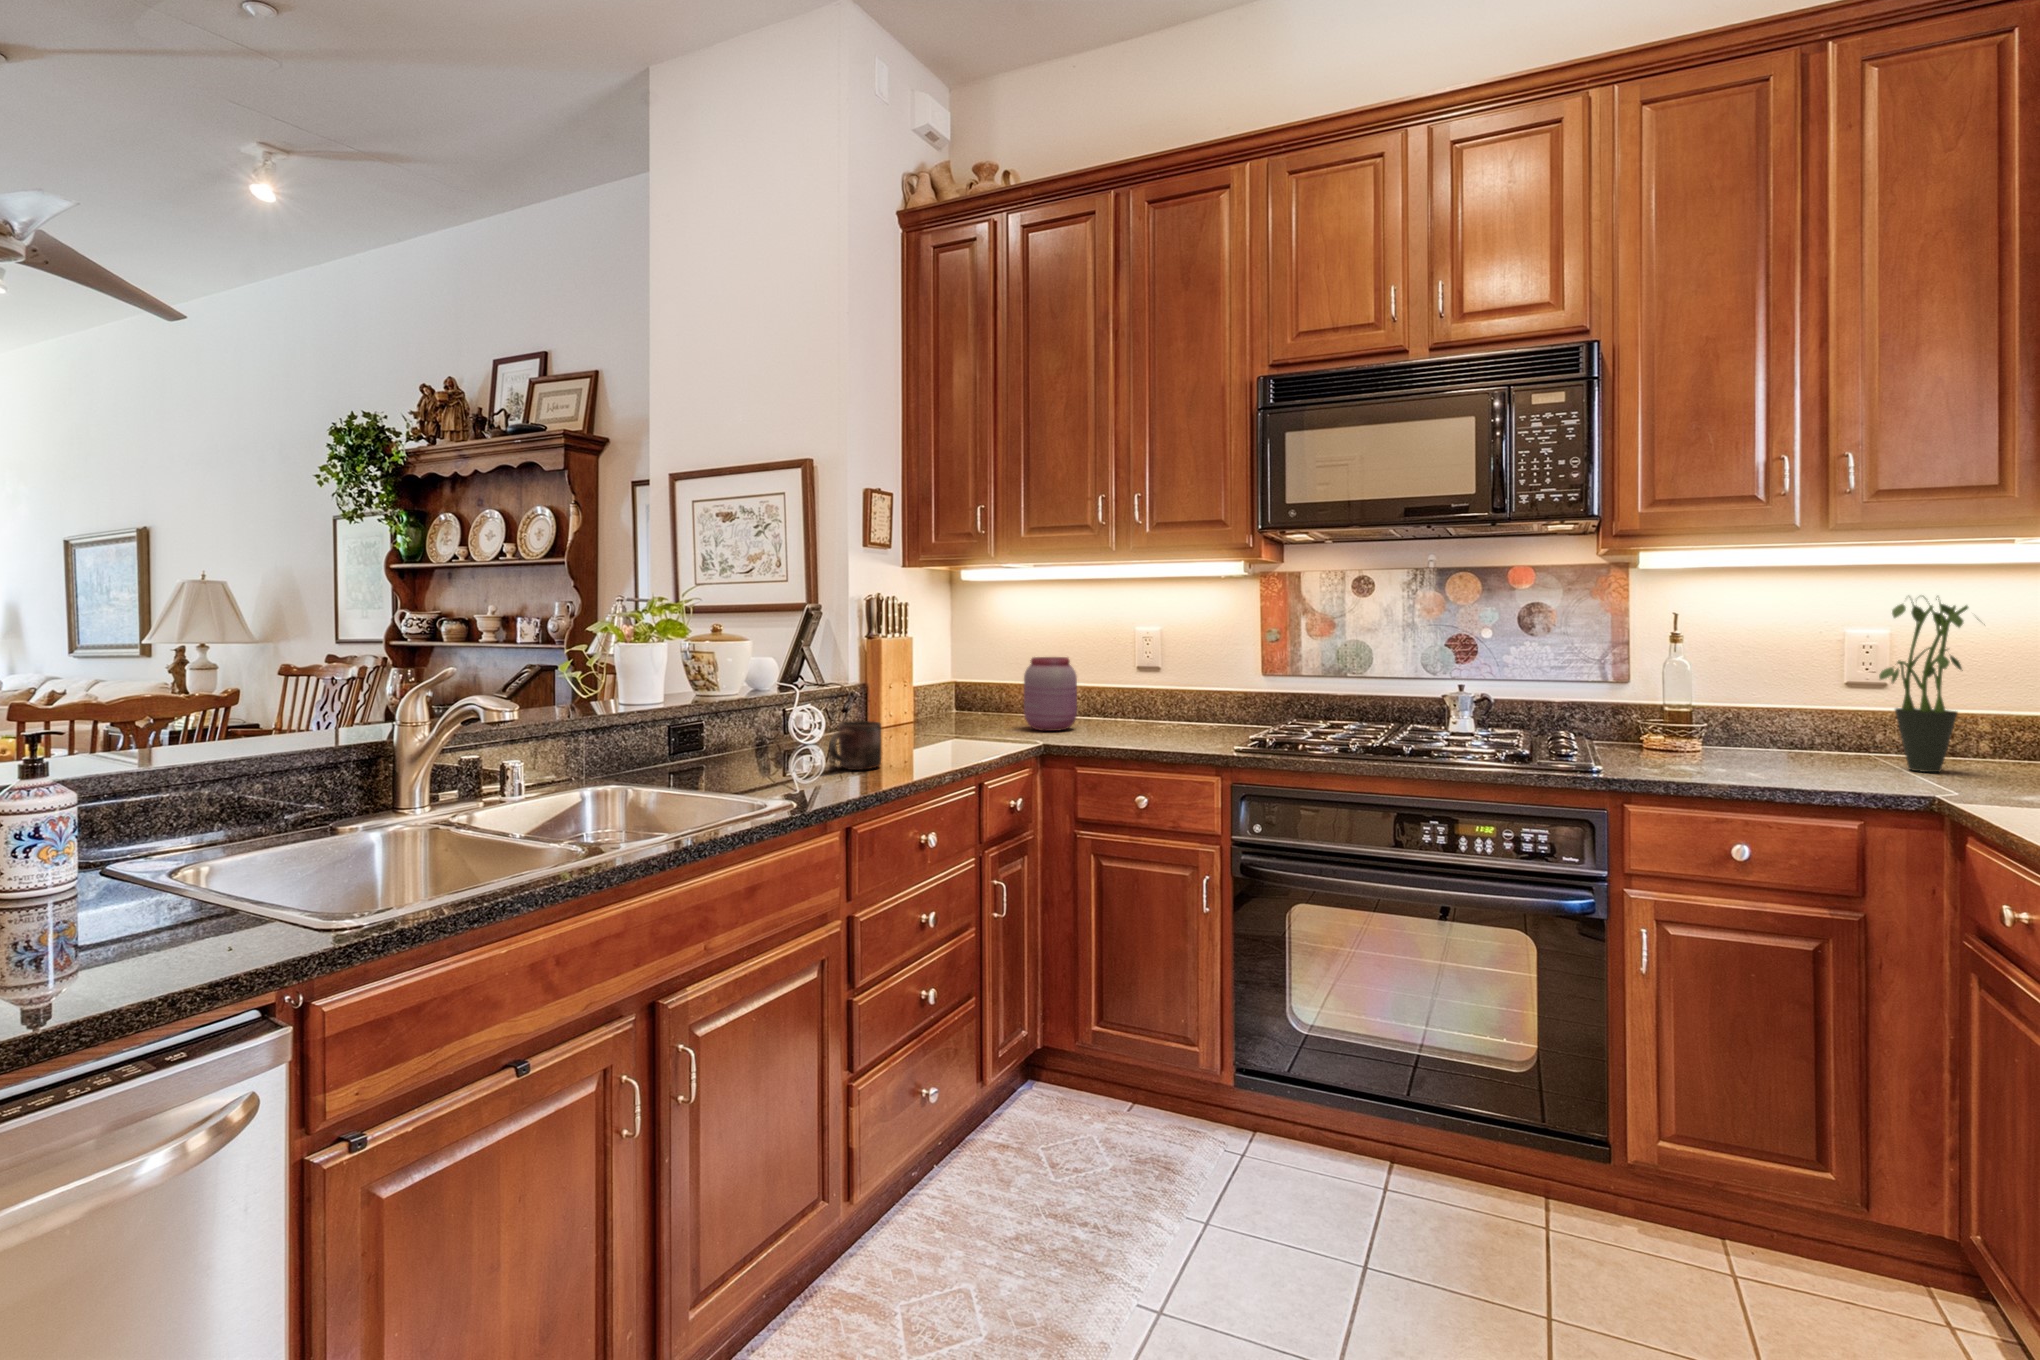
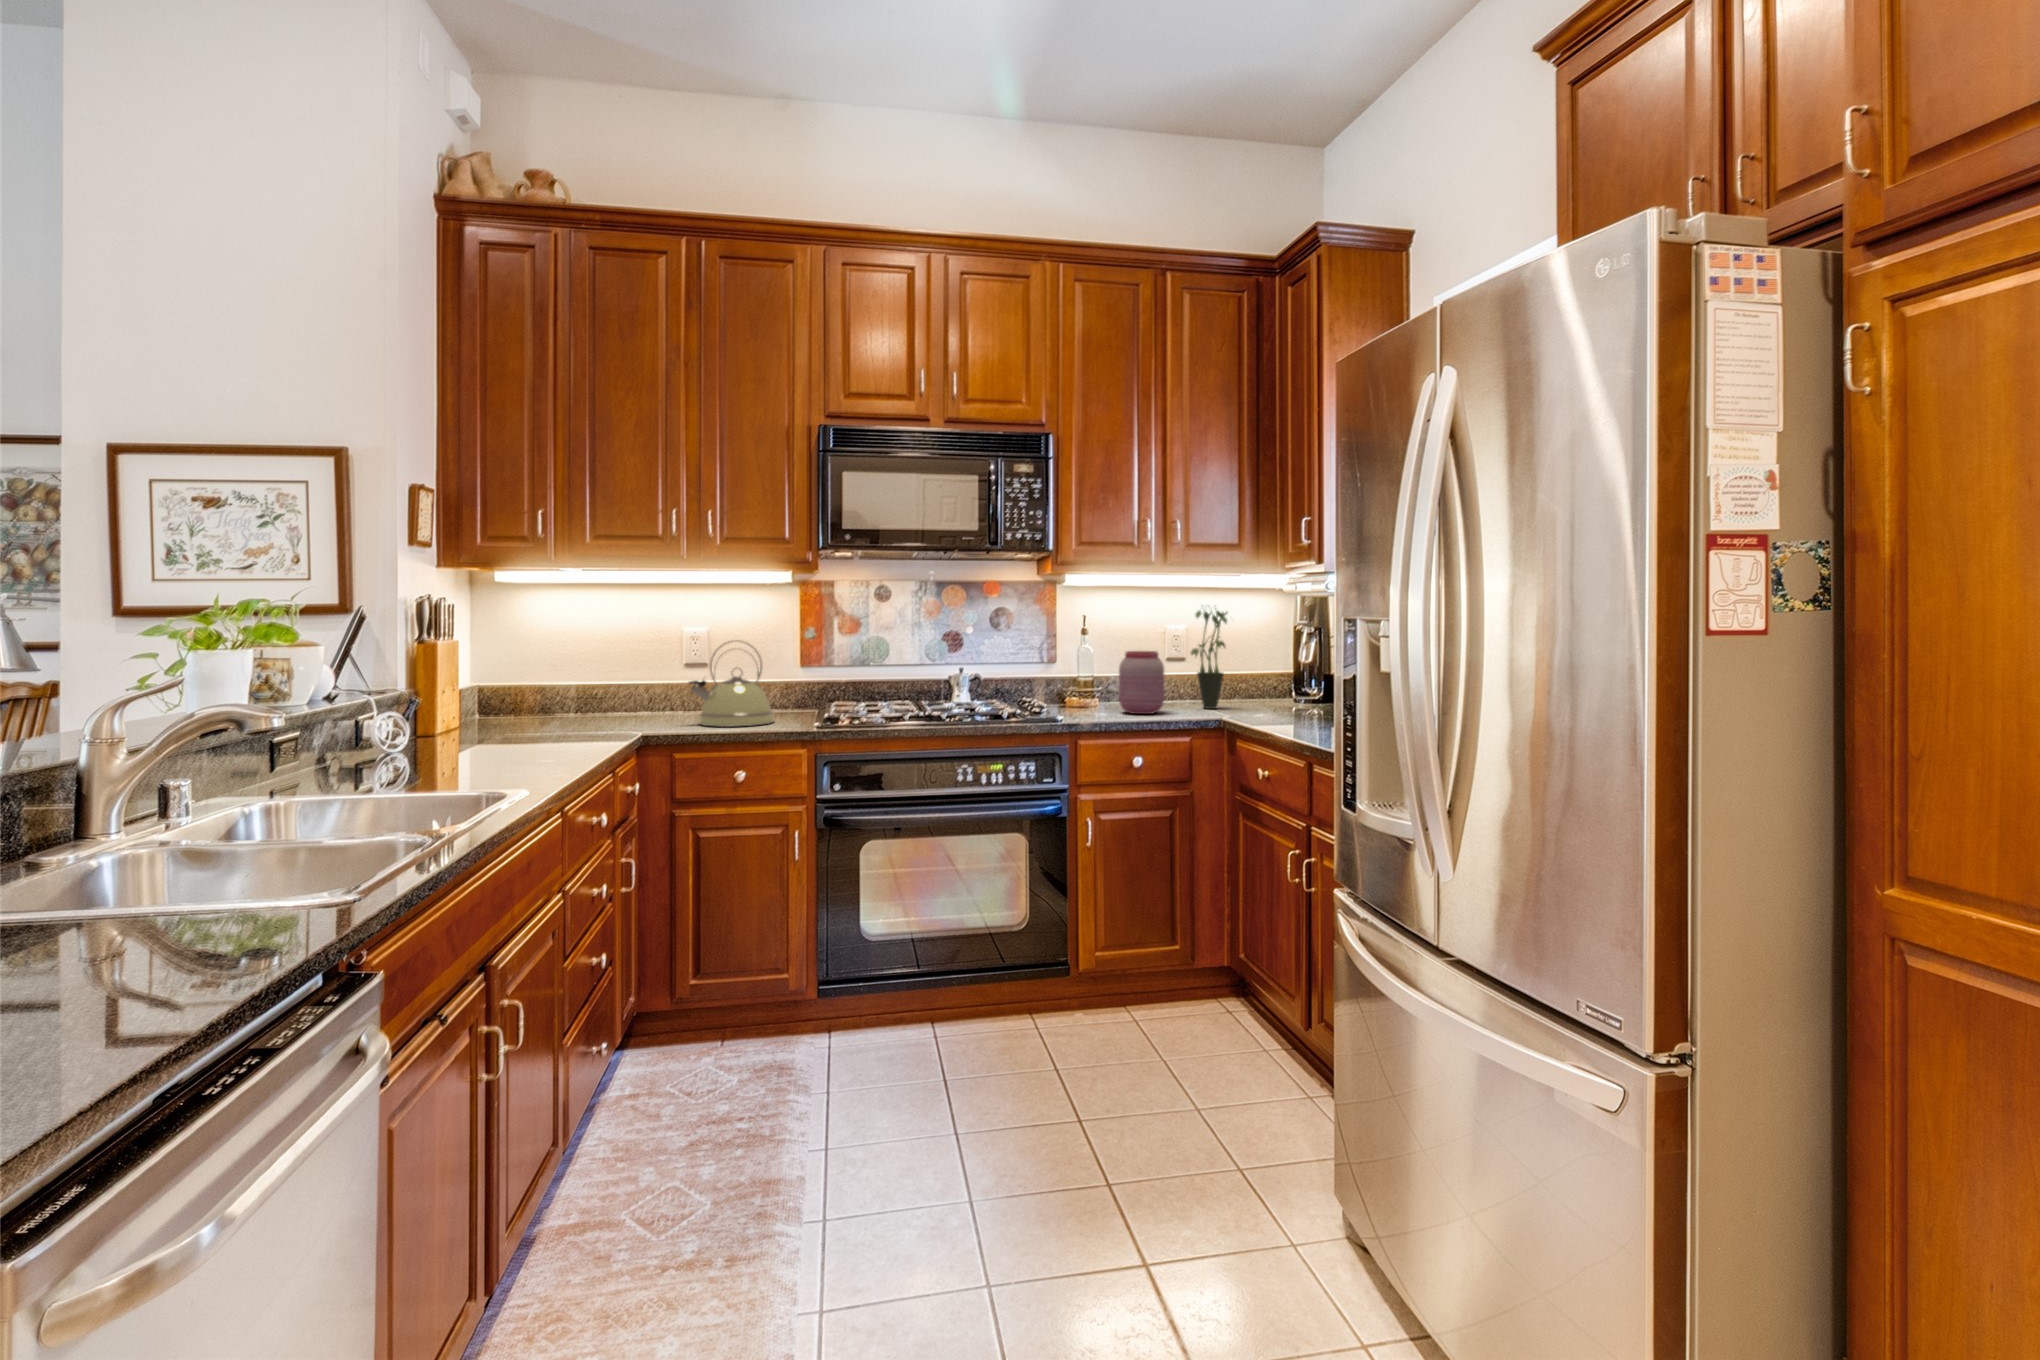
kettle: none [1109,642,1205,742] -> present [689,640,774,727]
jar: present [1024,657,1077,731] -> present [1119,651,1164,714]
mug: present [829,721,881,770] -> none [478,720,524,767]

